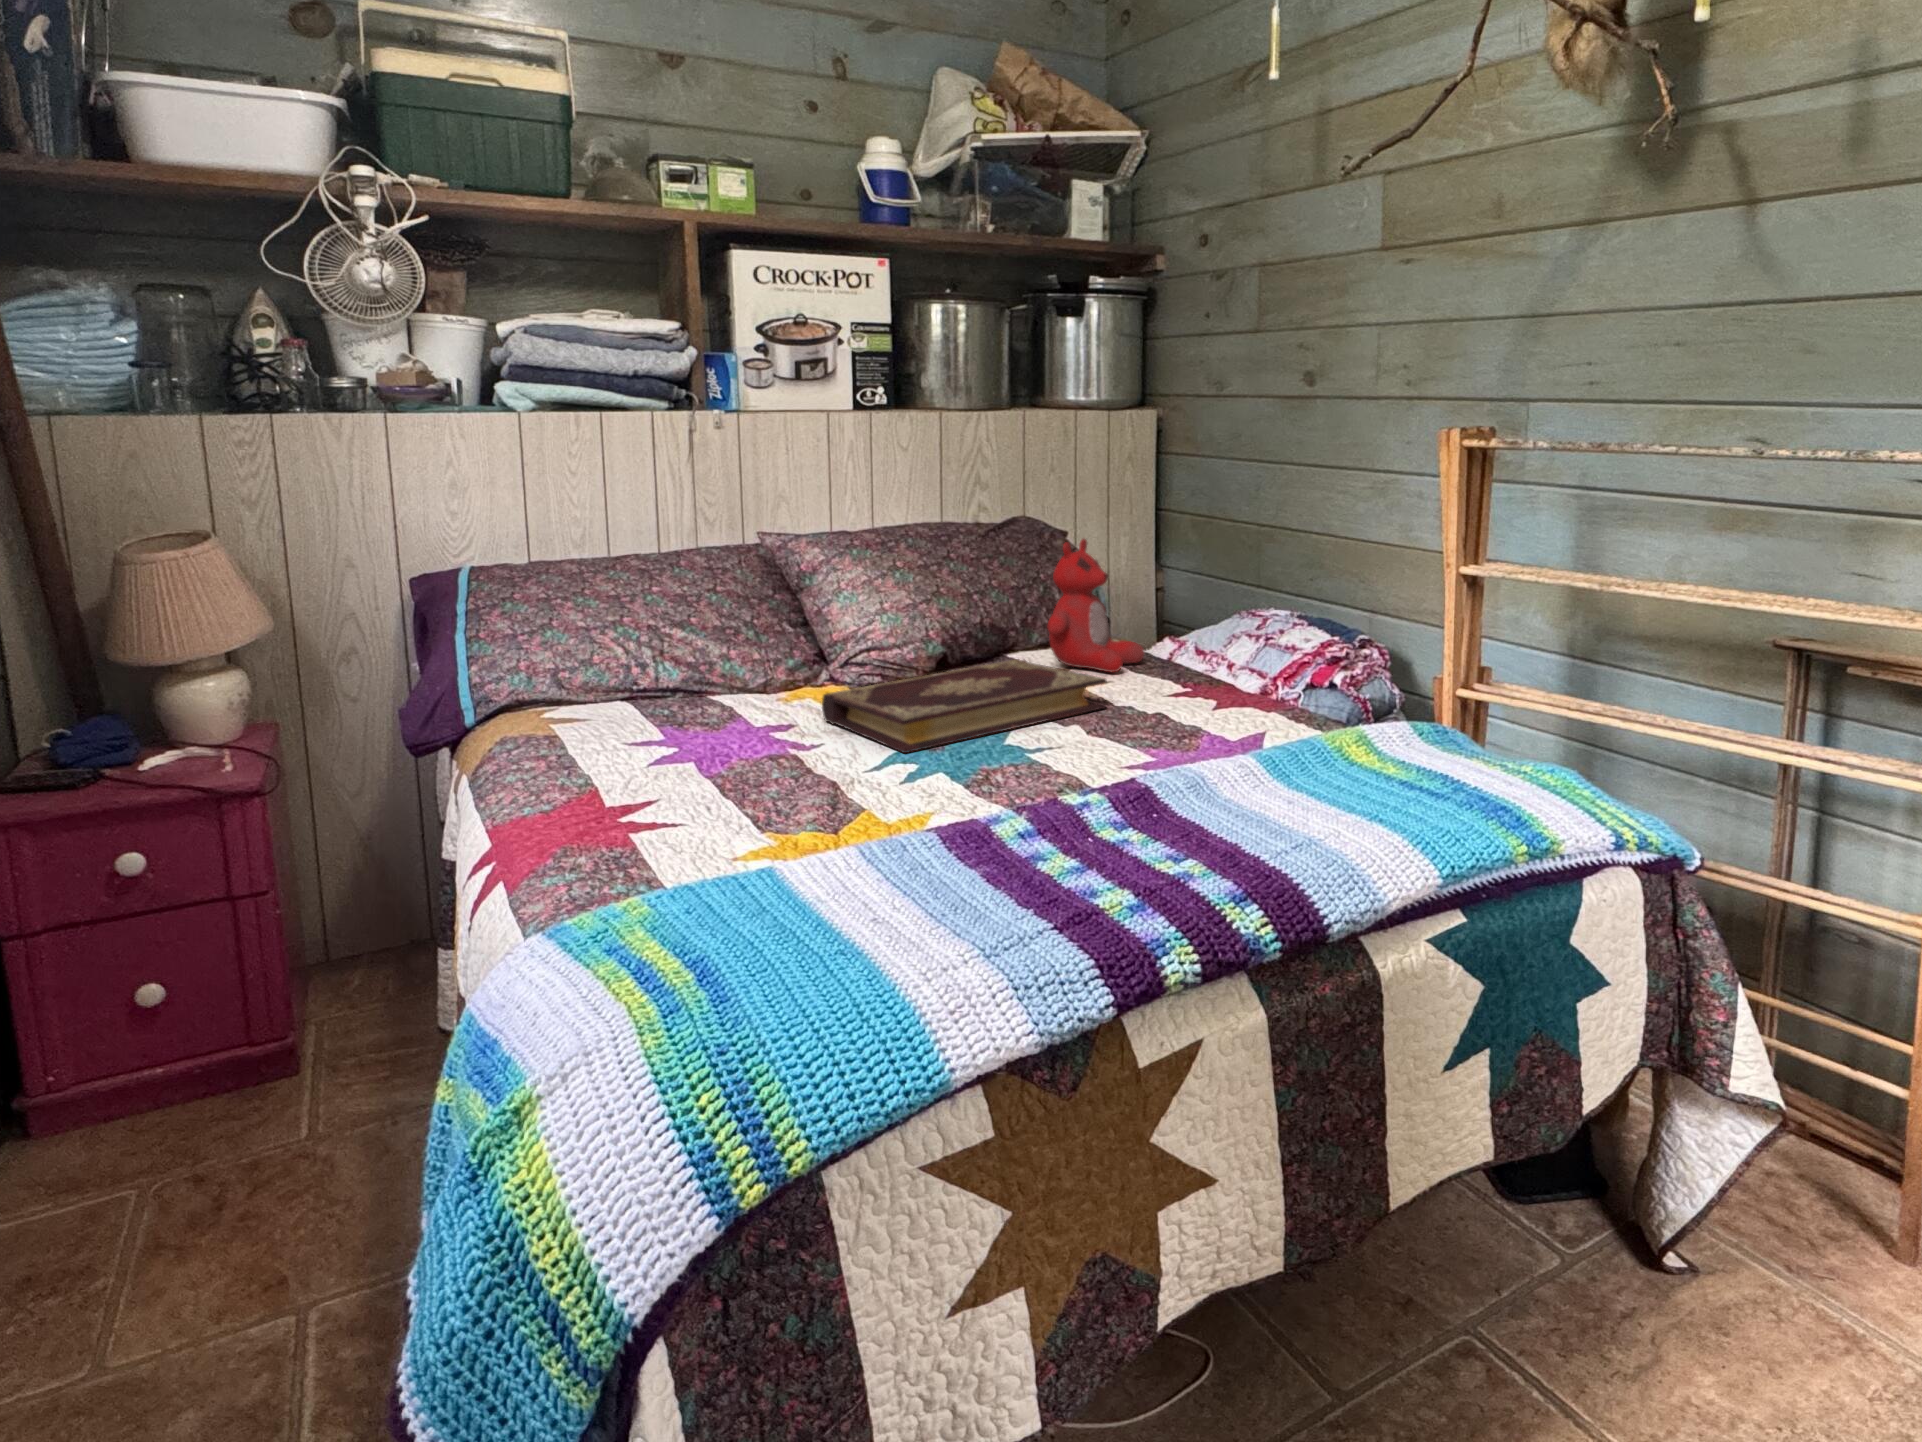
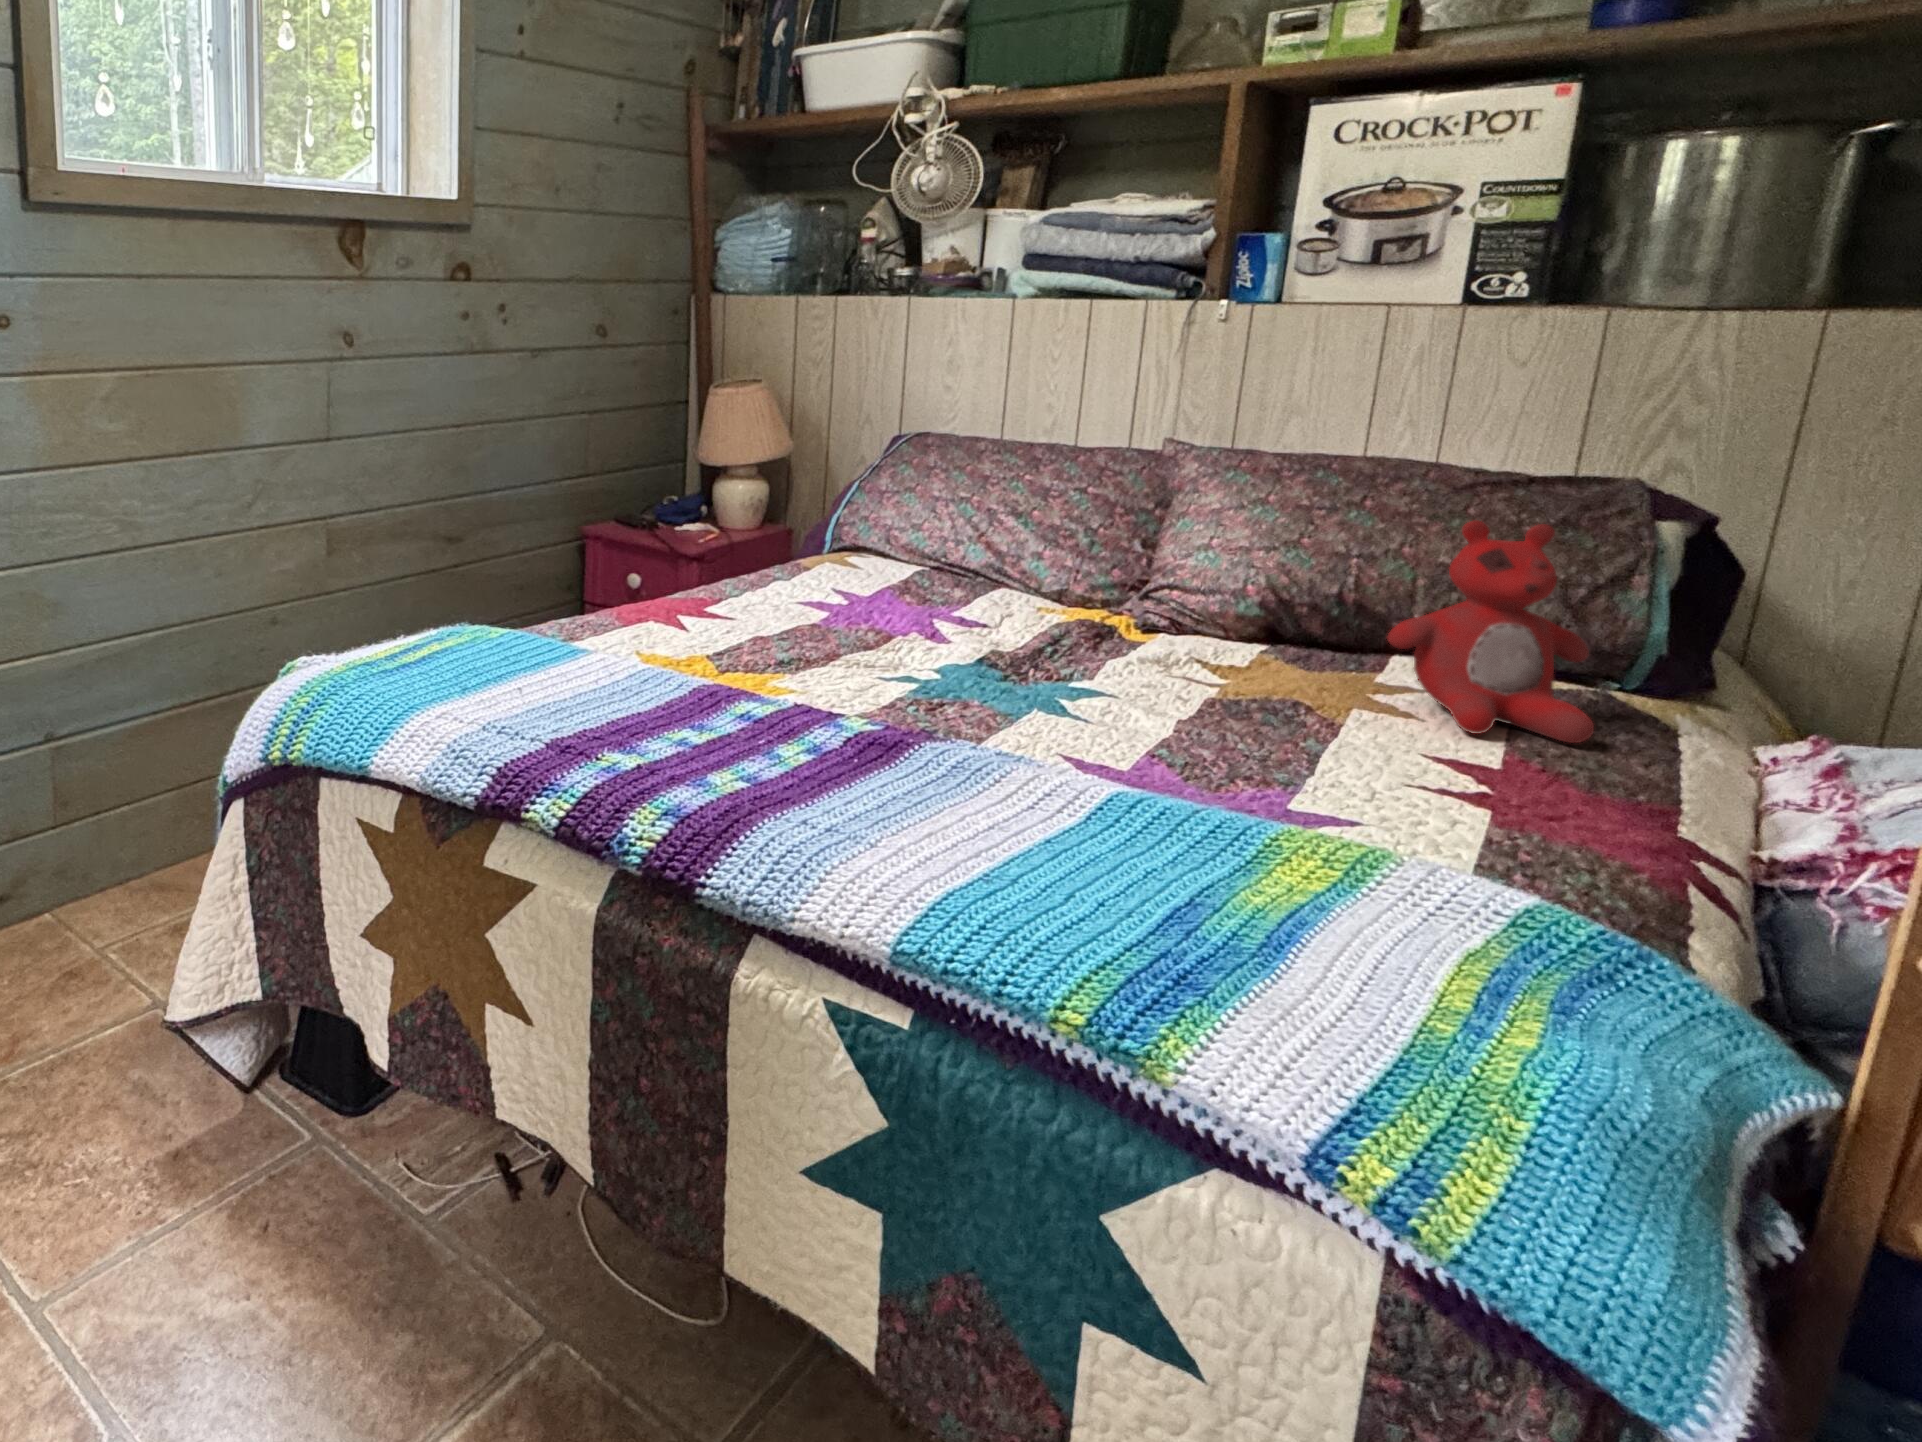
book: present [822,659,1107,753] -> none [936,606,1299,743]

